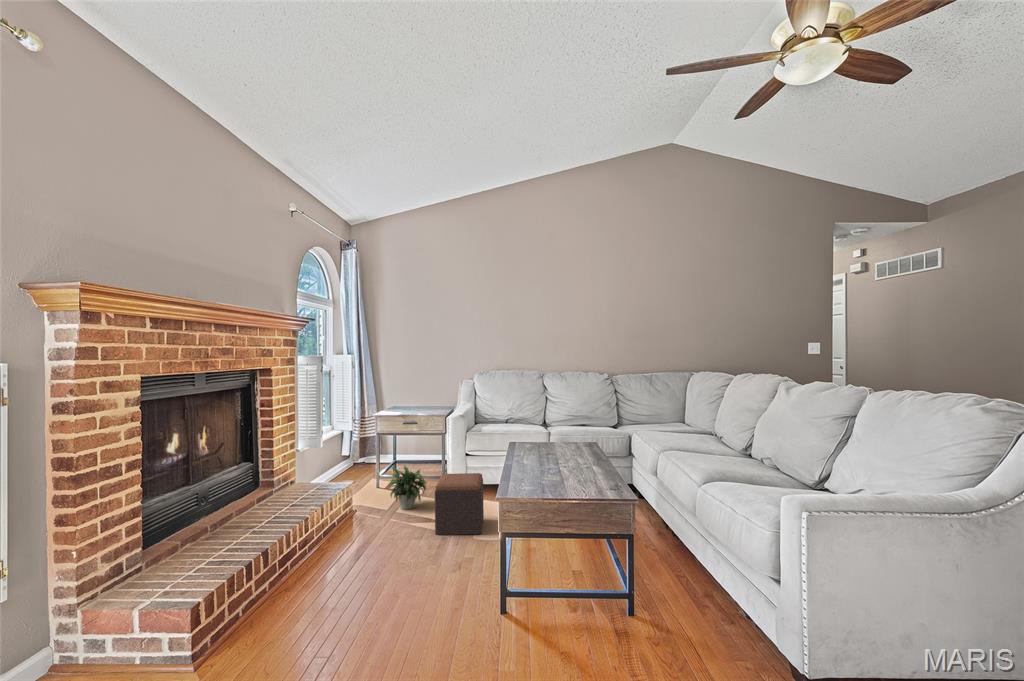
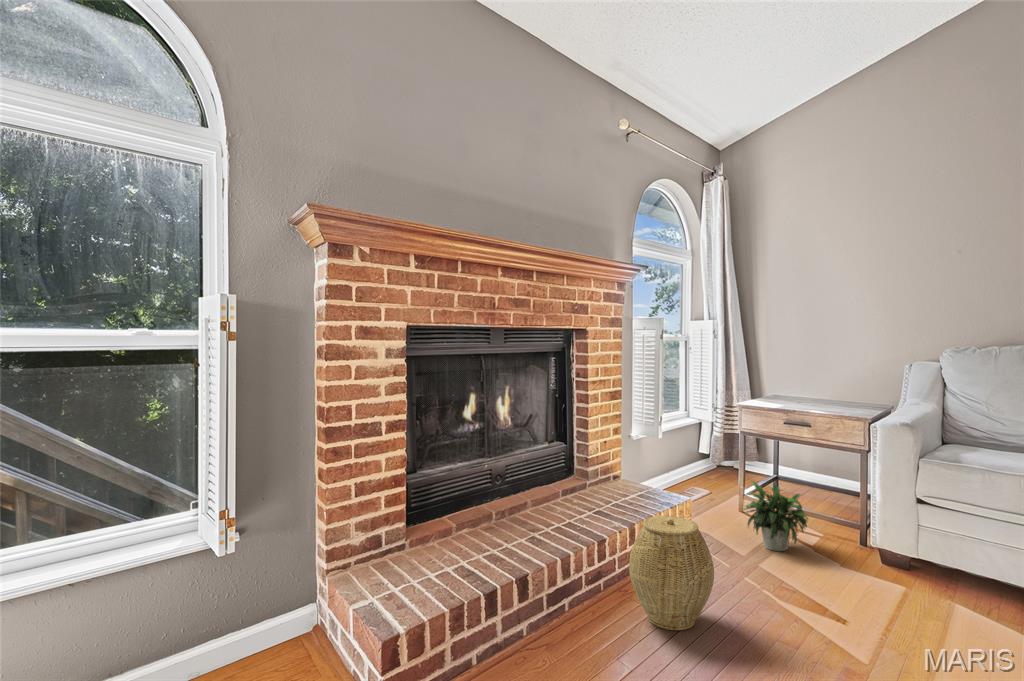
footstool: present [435,473,484,535] -> none [808,509,910,631]
woven basket: none [330,496,387,572] -> present [629,516,714,630]

